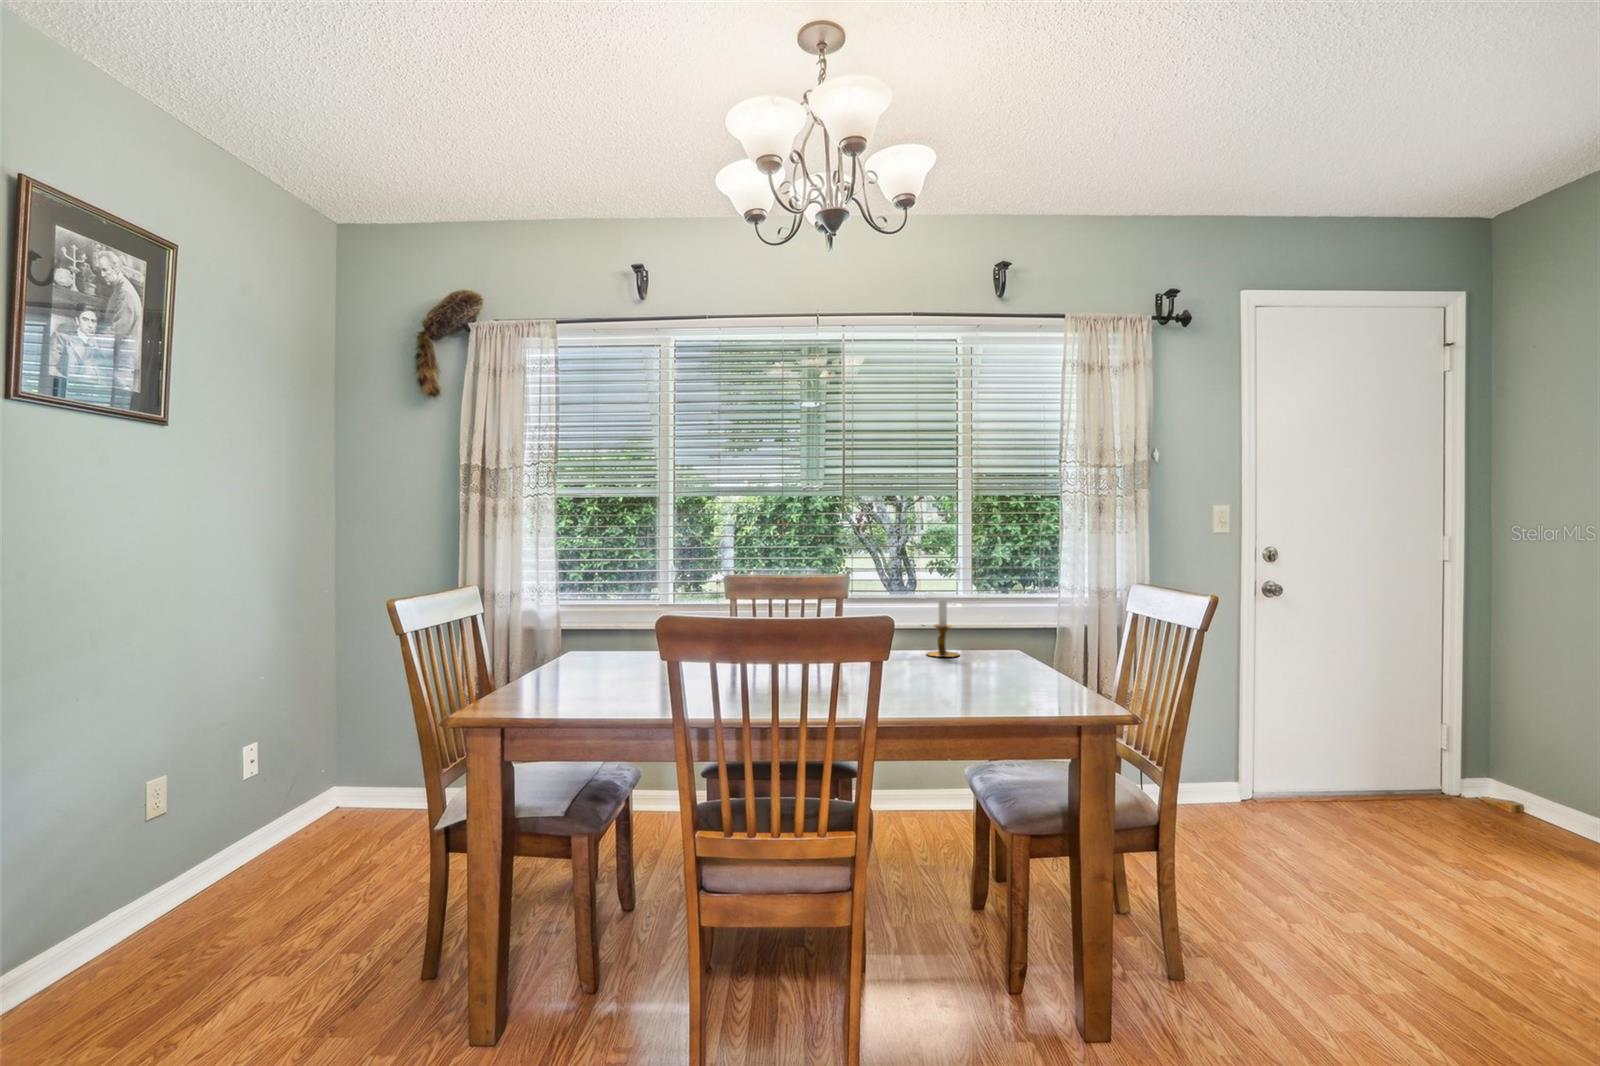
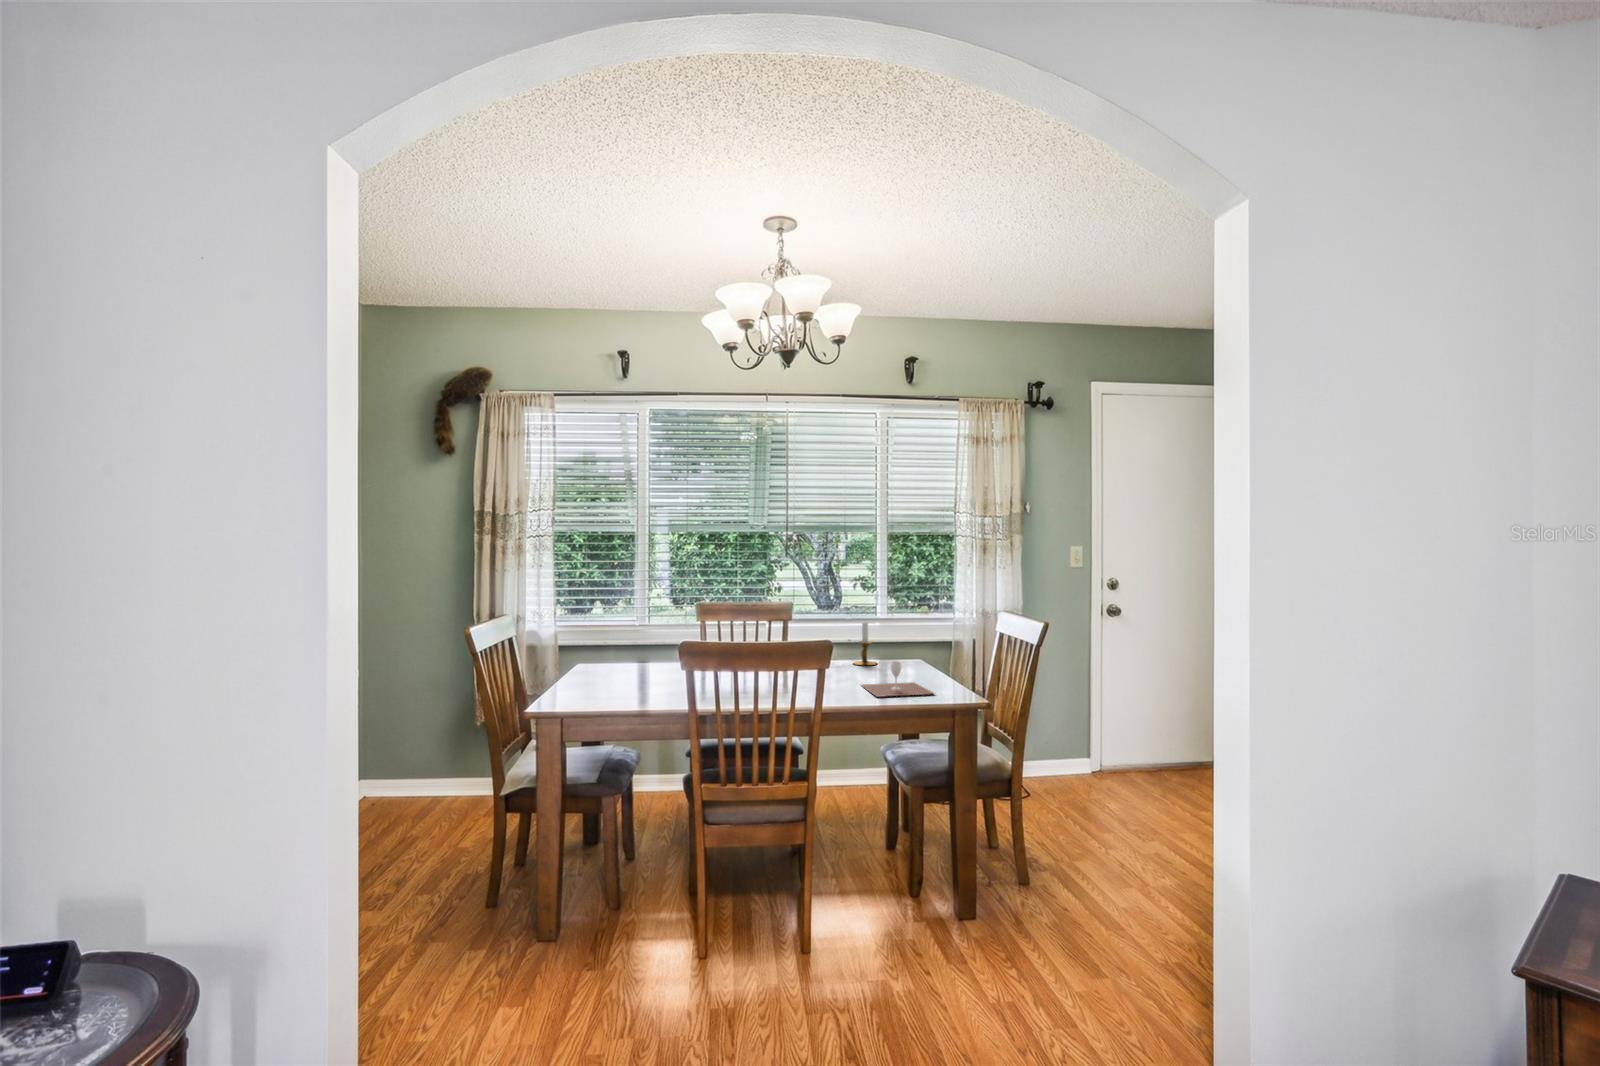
wine glass: none [935,652,1051,704] -> present [861,661,933,697]

